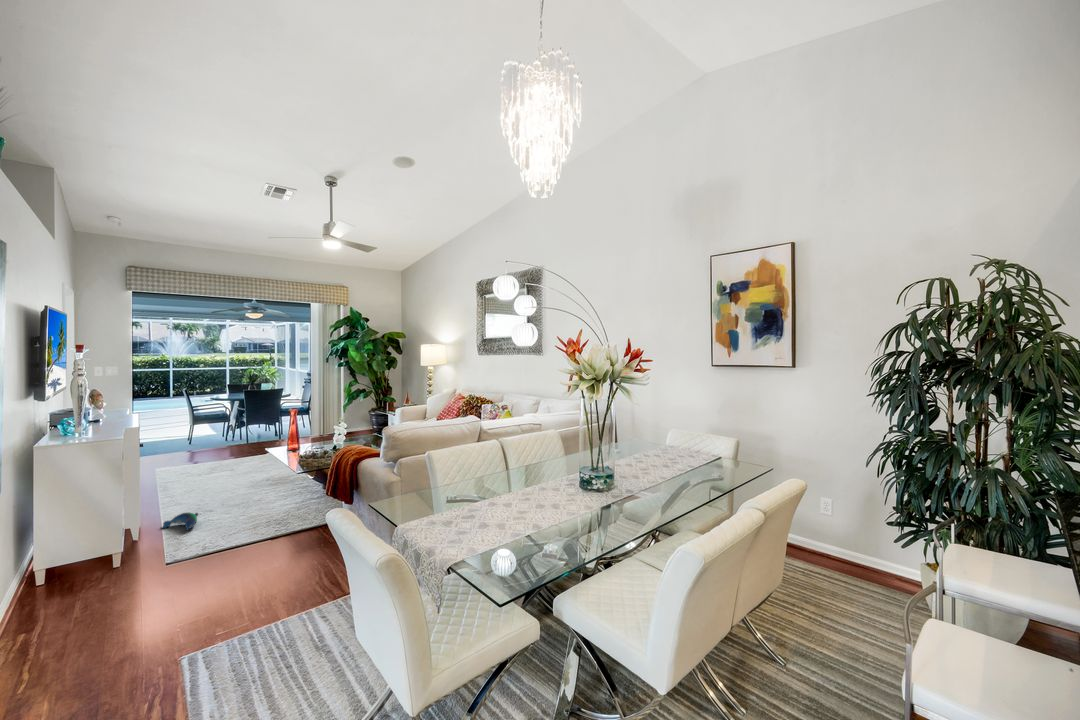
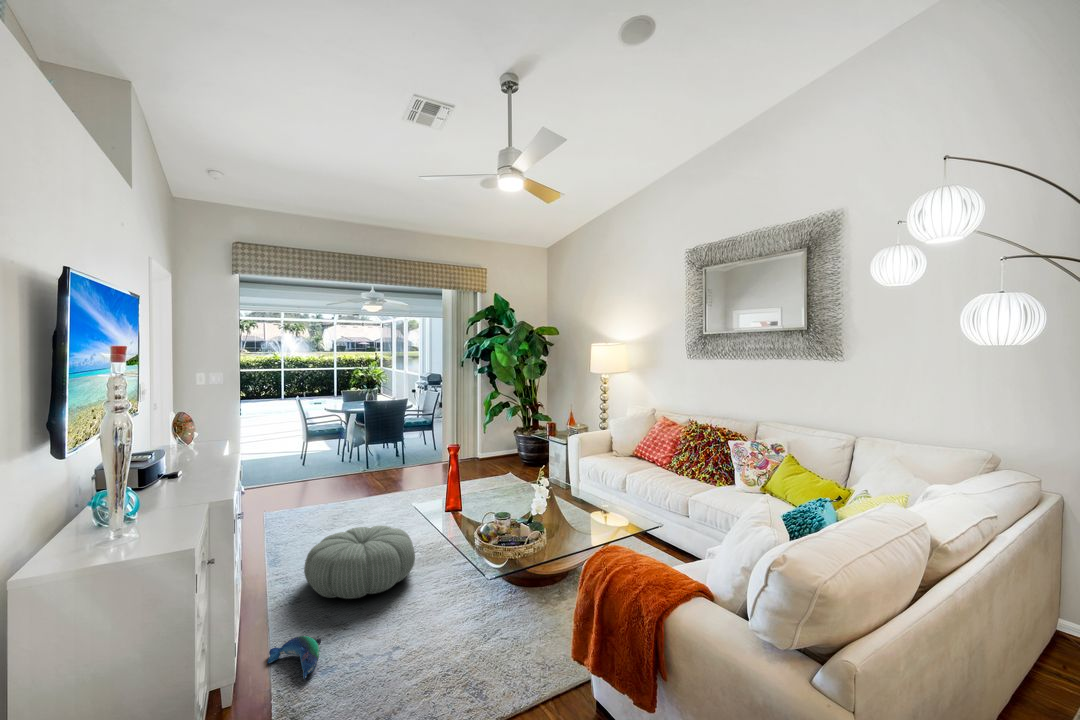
pouf: none [188,462,269,501] -> present [304,526,415,599]

